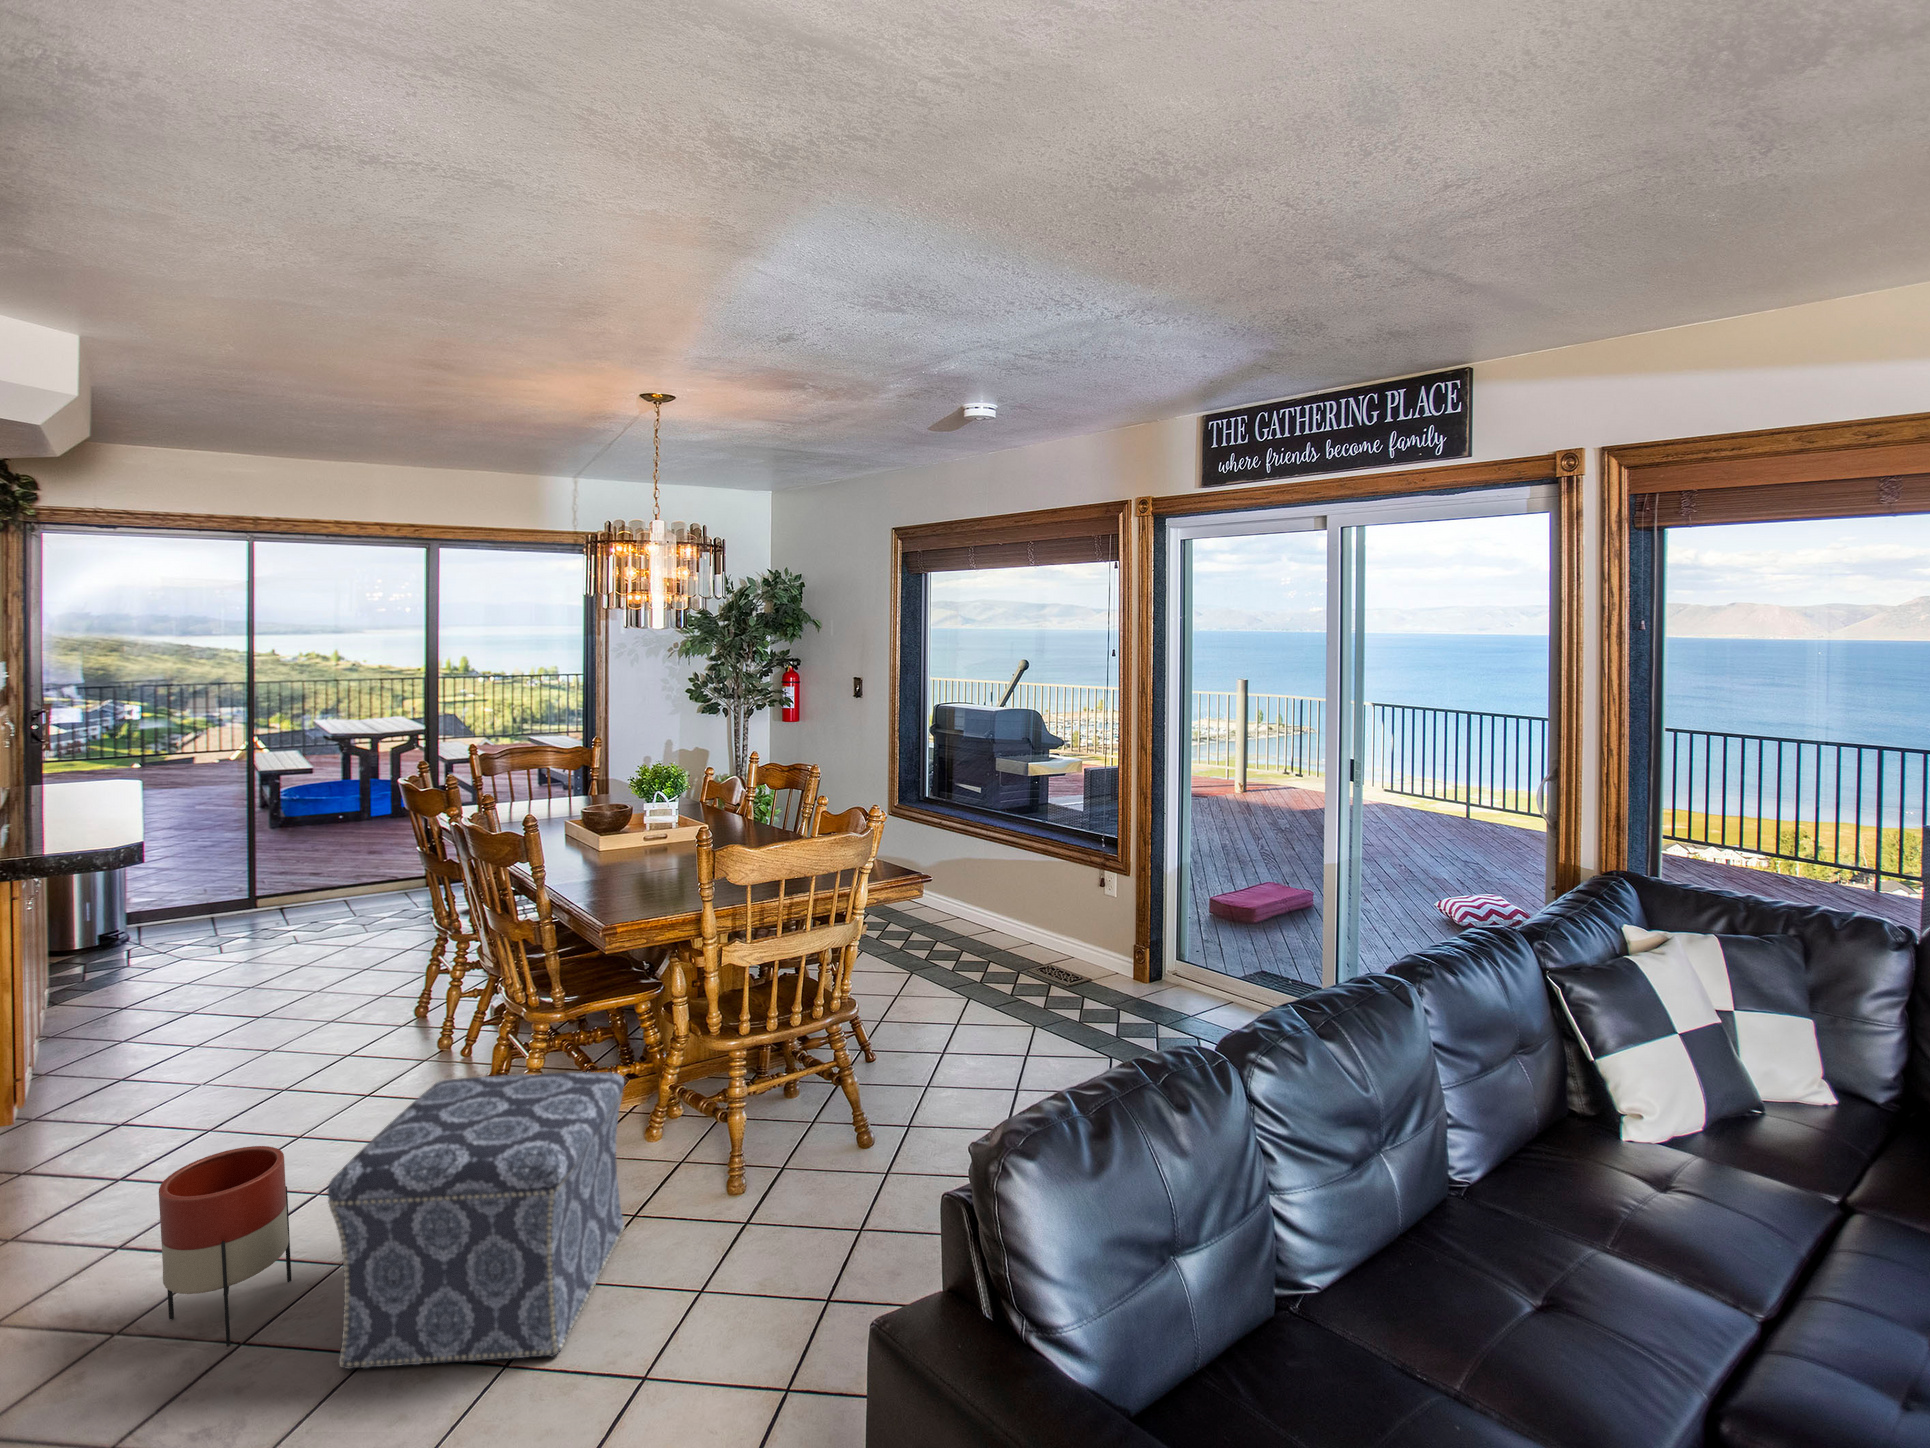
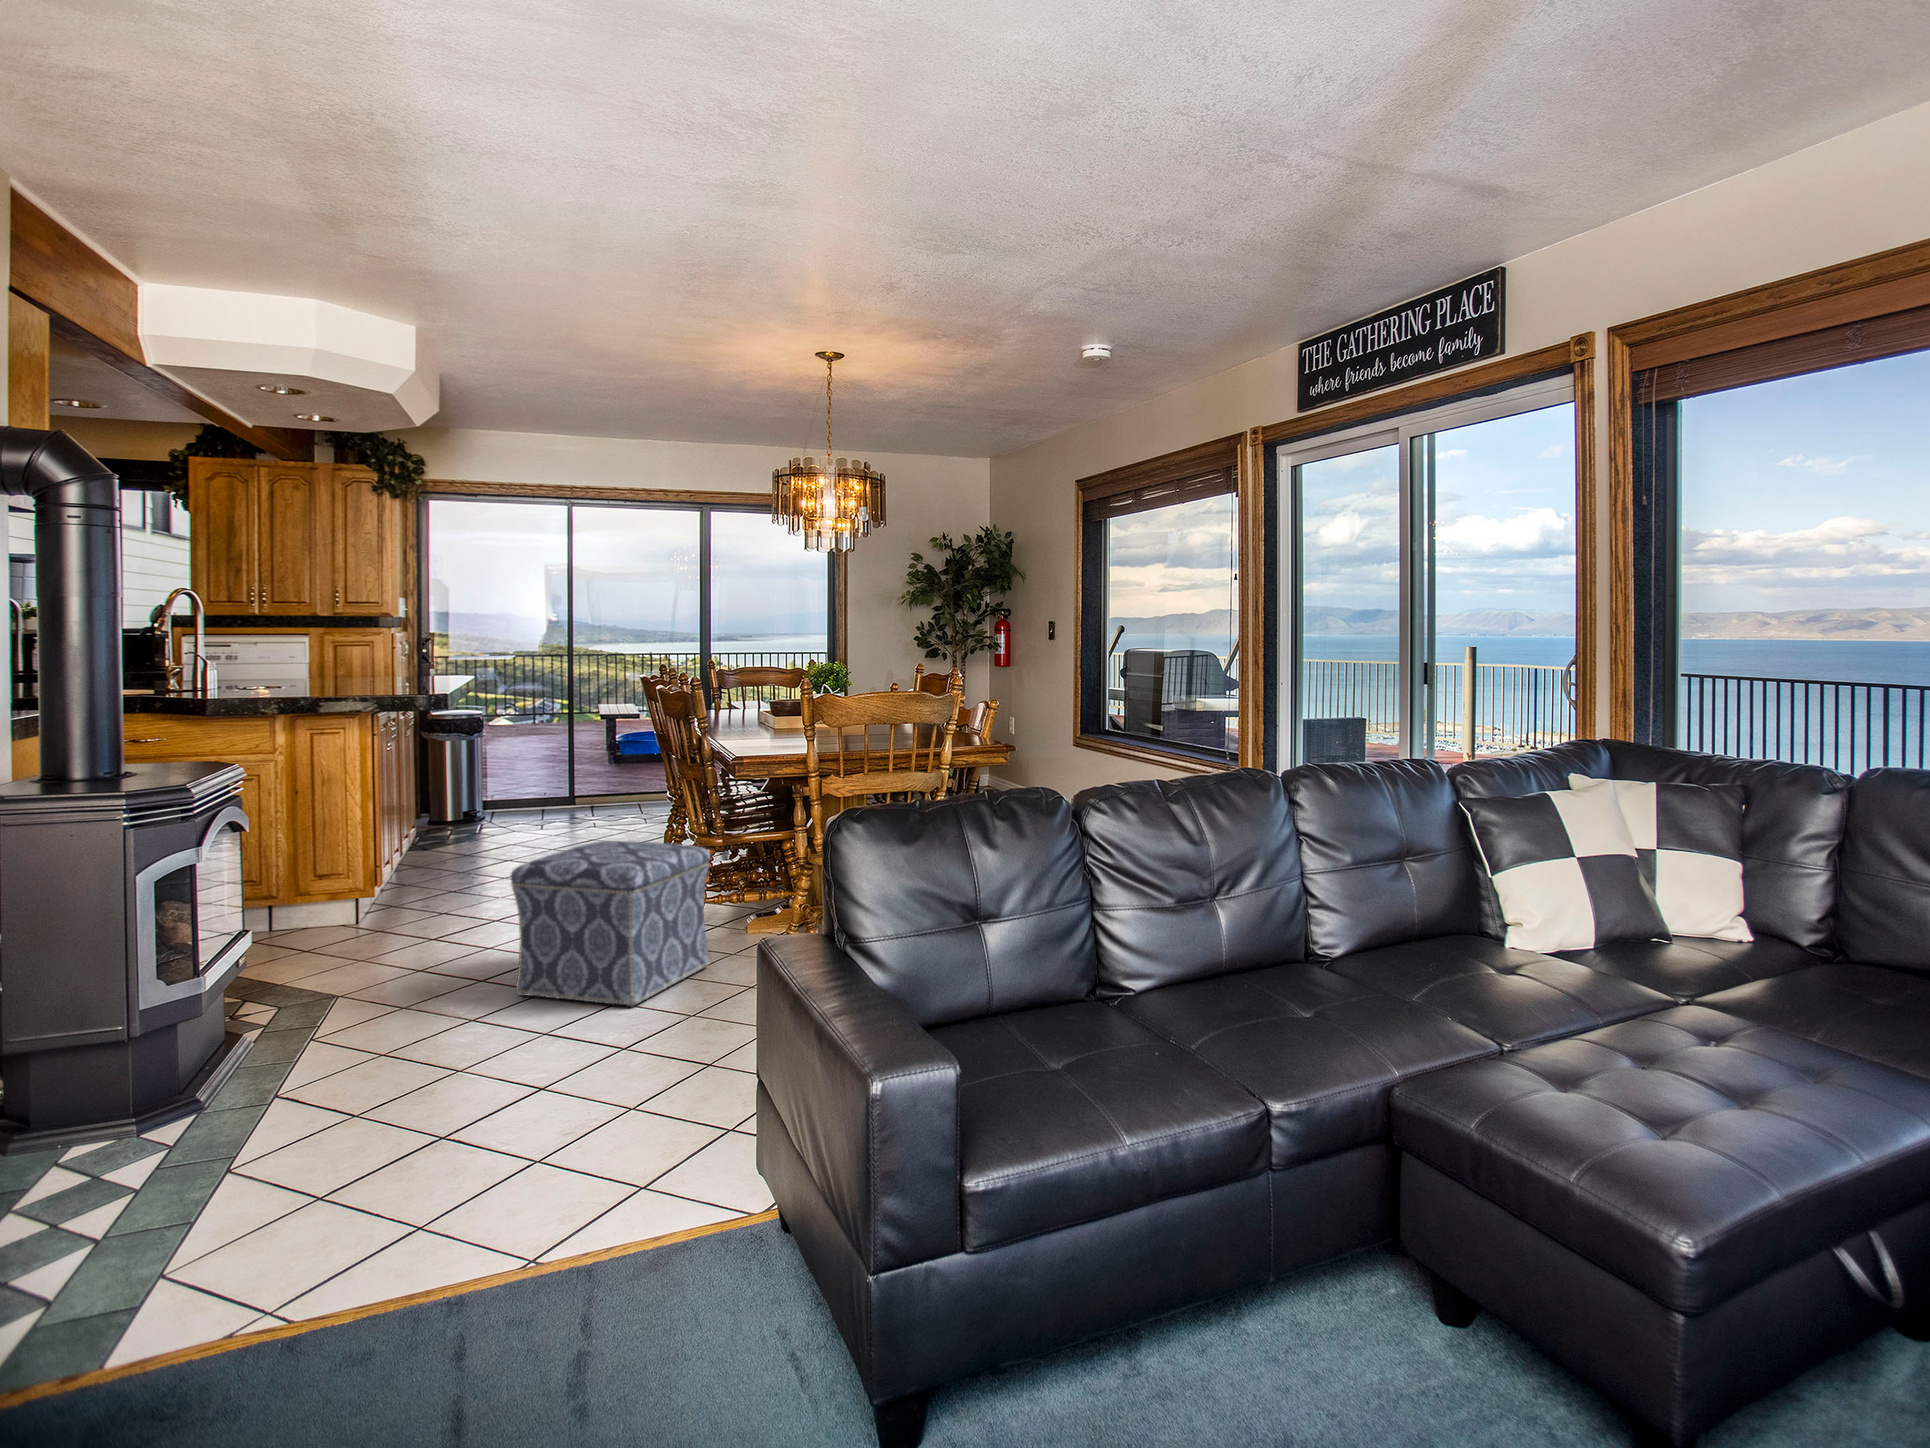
planter: present [159,1146,292,1346] -> none [435,868,511,980]

